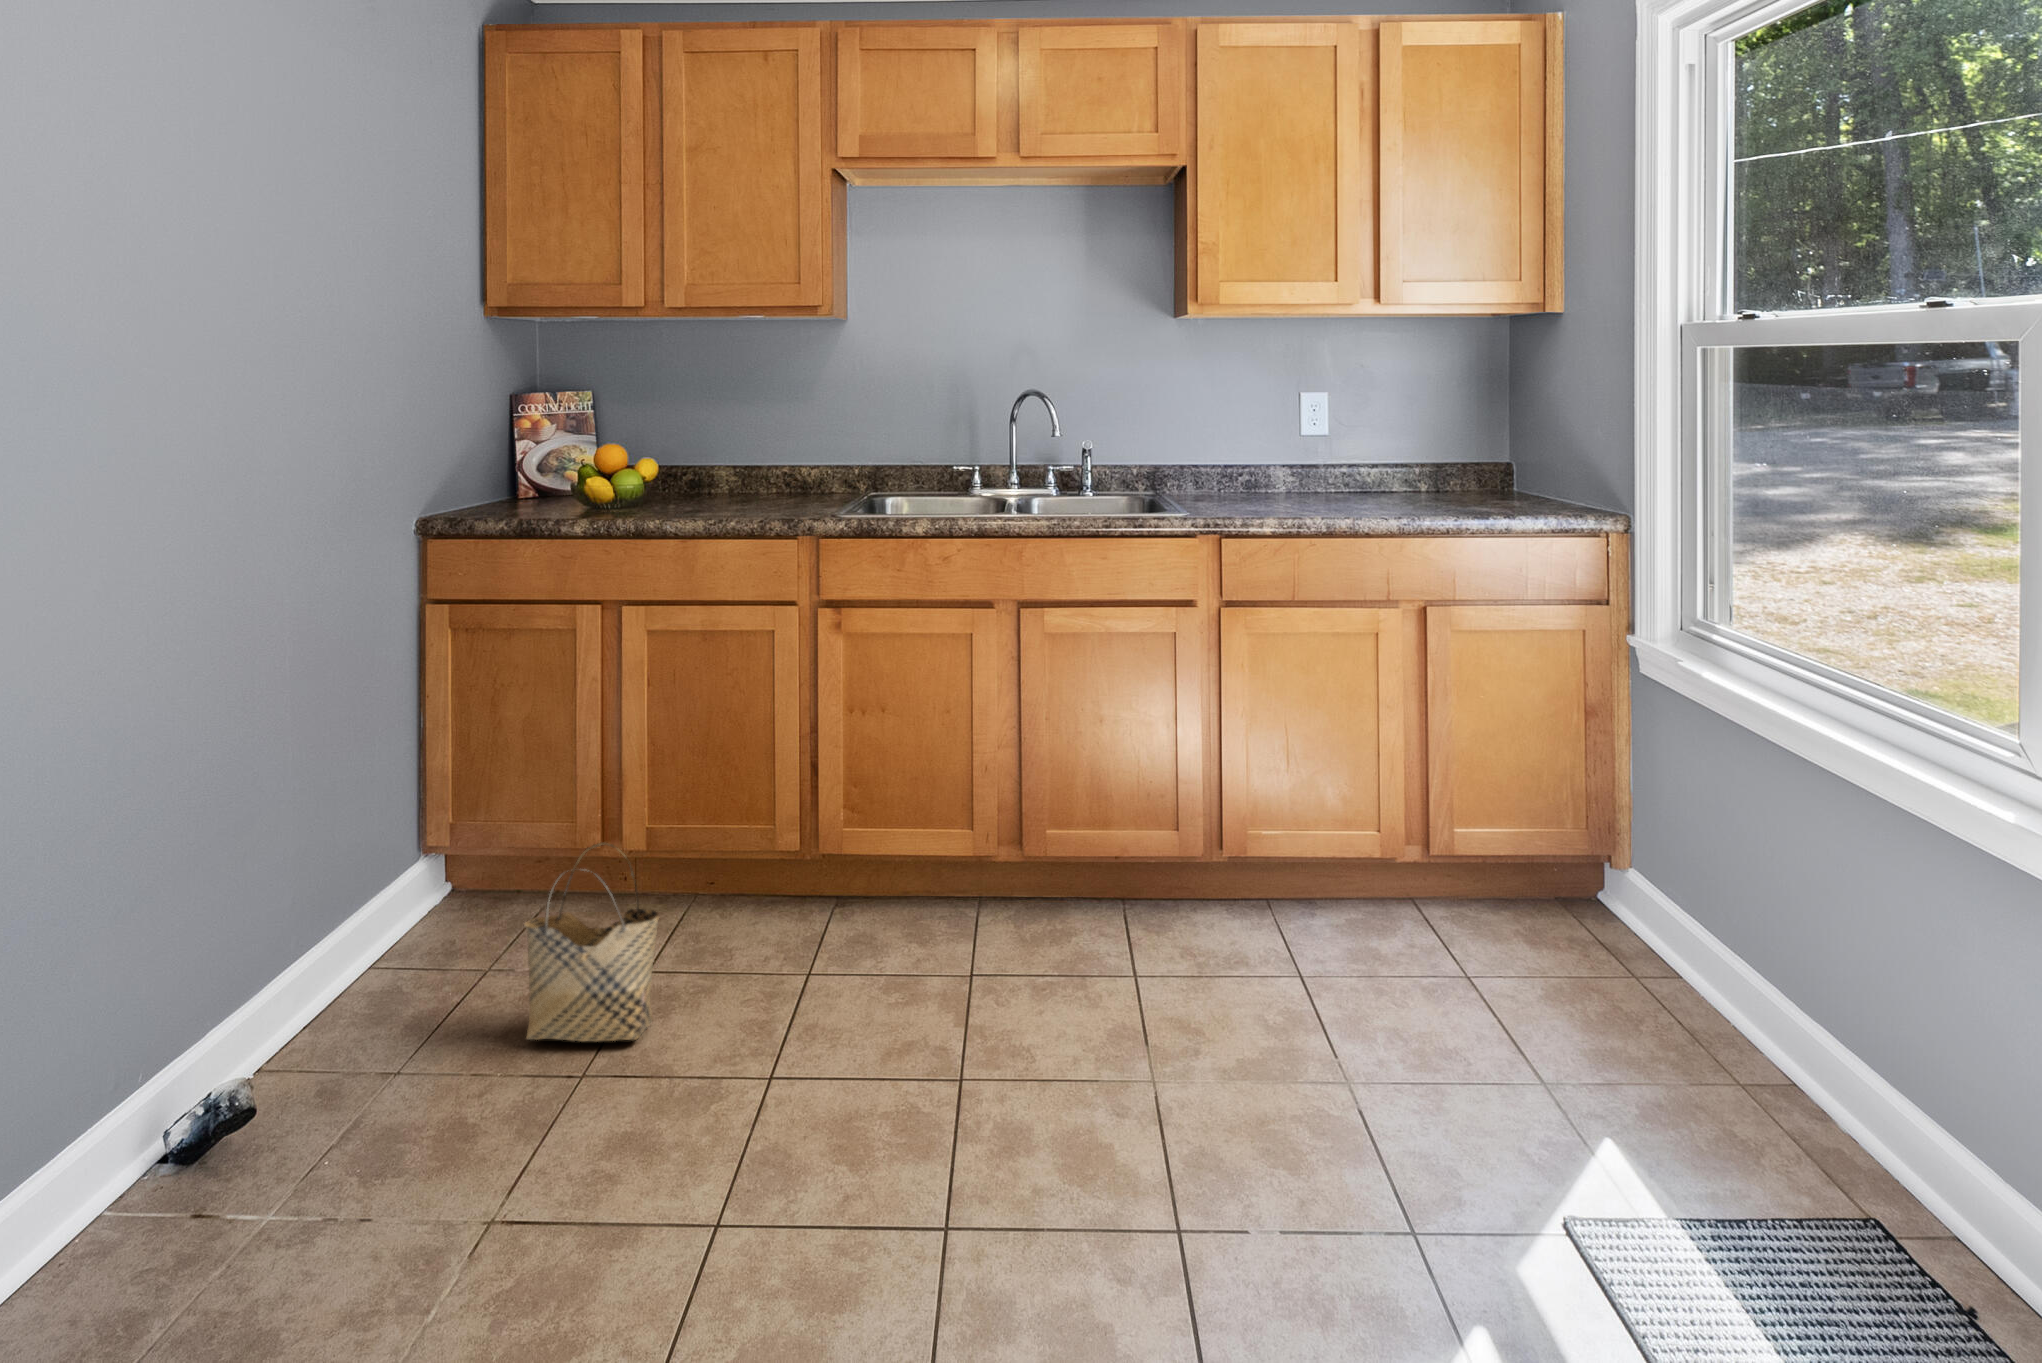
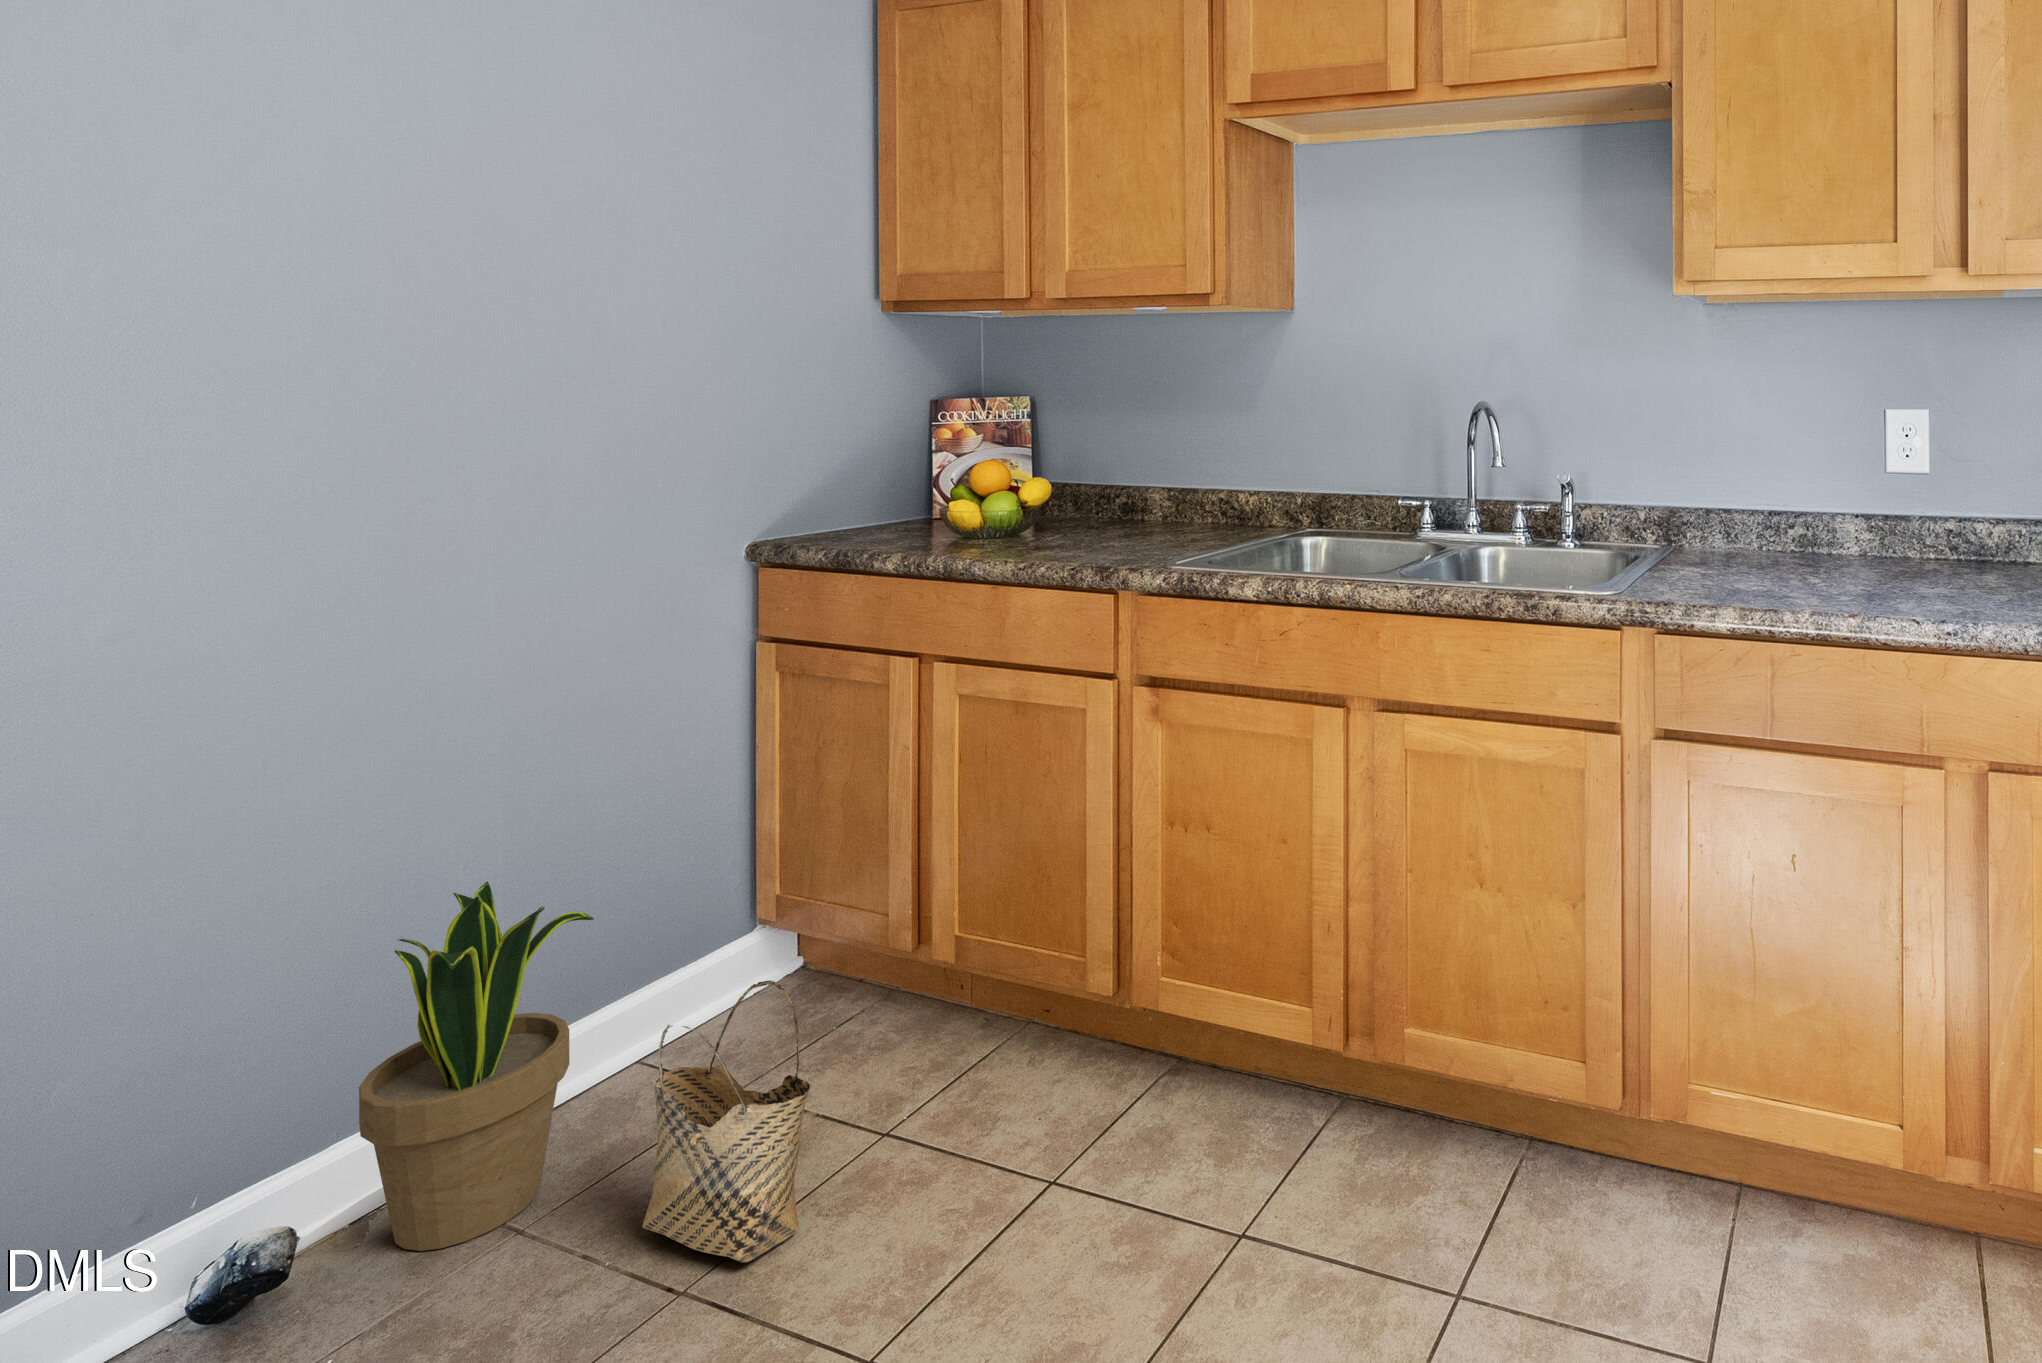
potted plant: none [272,797,432,1088] -> present [359,882,594,1251]

